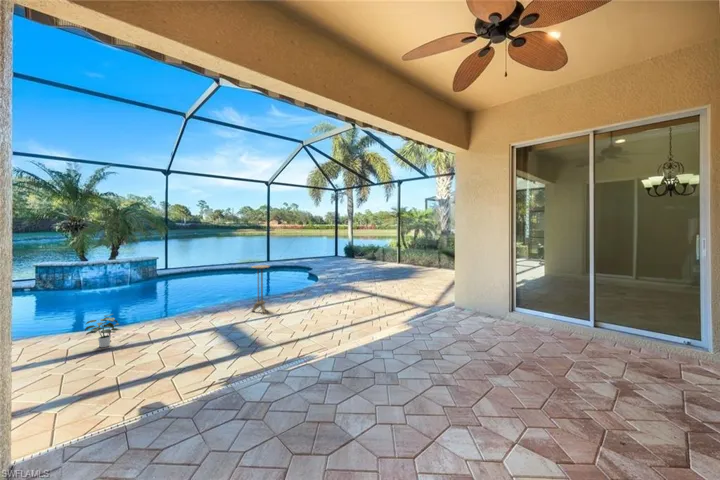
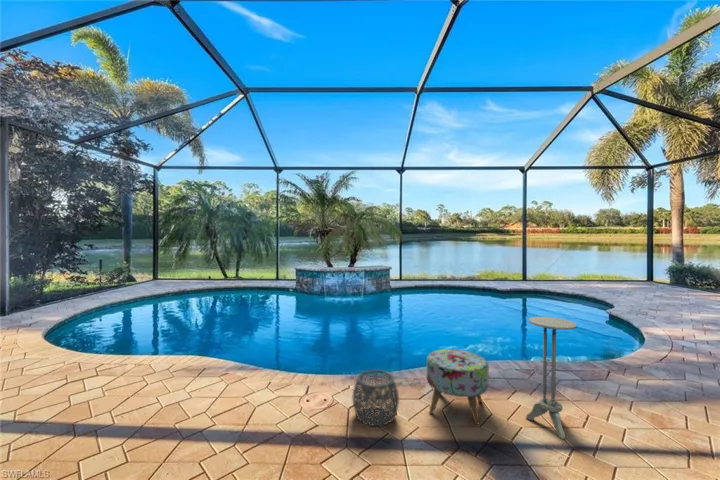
ottoman: none [201,288,234,319] -> present [427,349,489,425]
woven basket: none [157,302,187,328] -> present [352,370,399,426]
potted plant: present [85,314,121,347] -> none [235,389,290,453]

